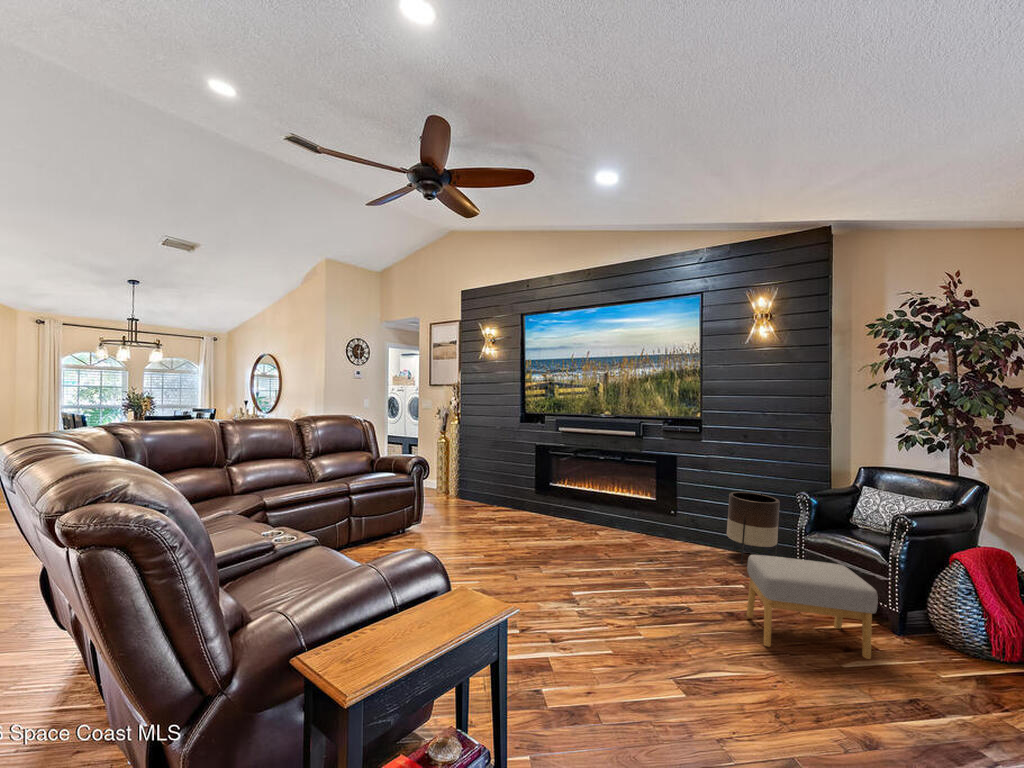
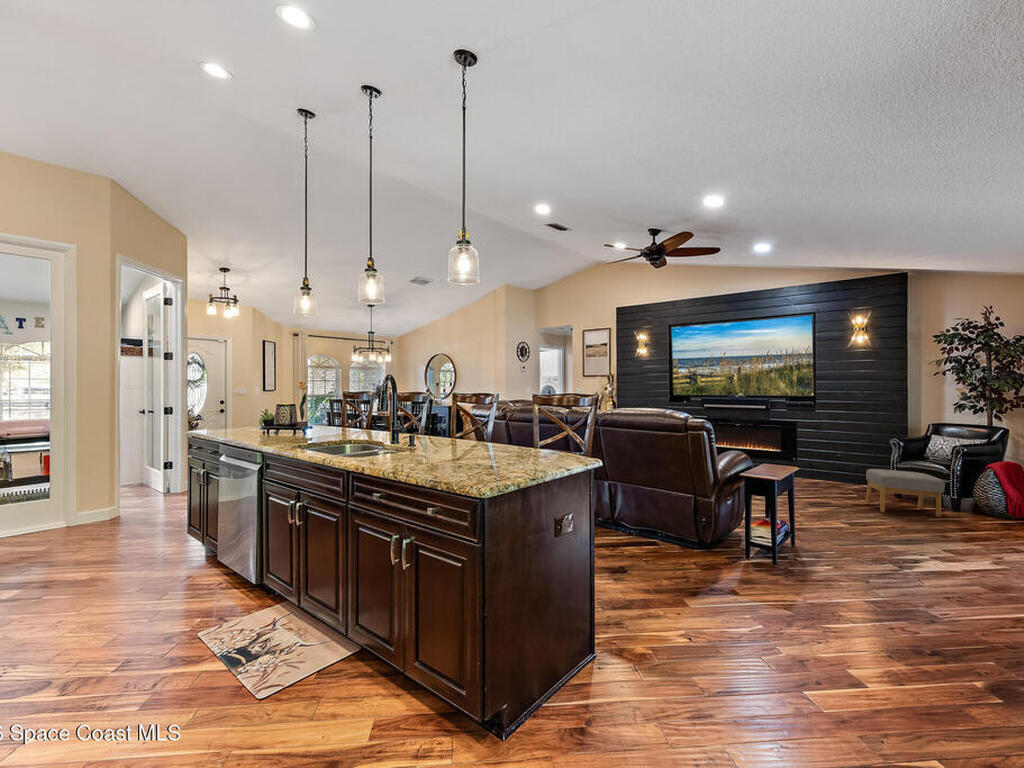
planter: present [727,492,780,564] -> none [837,443,874,487]

